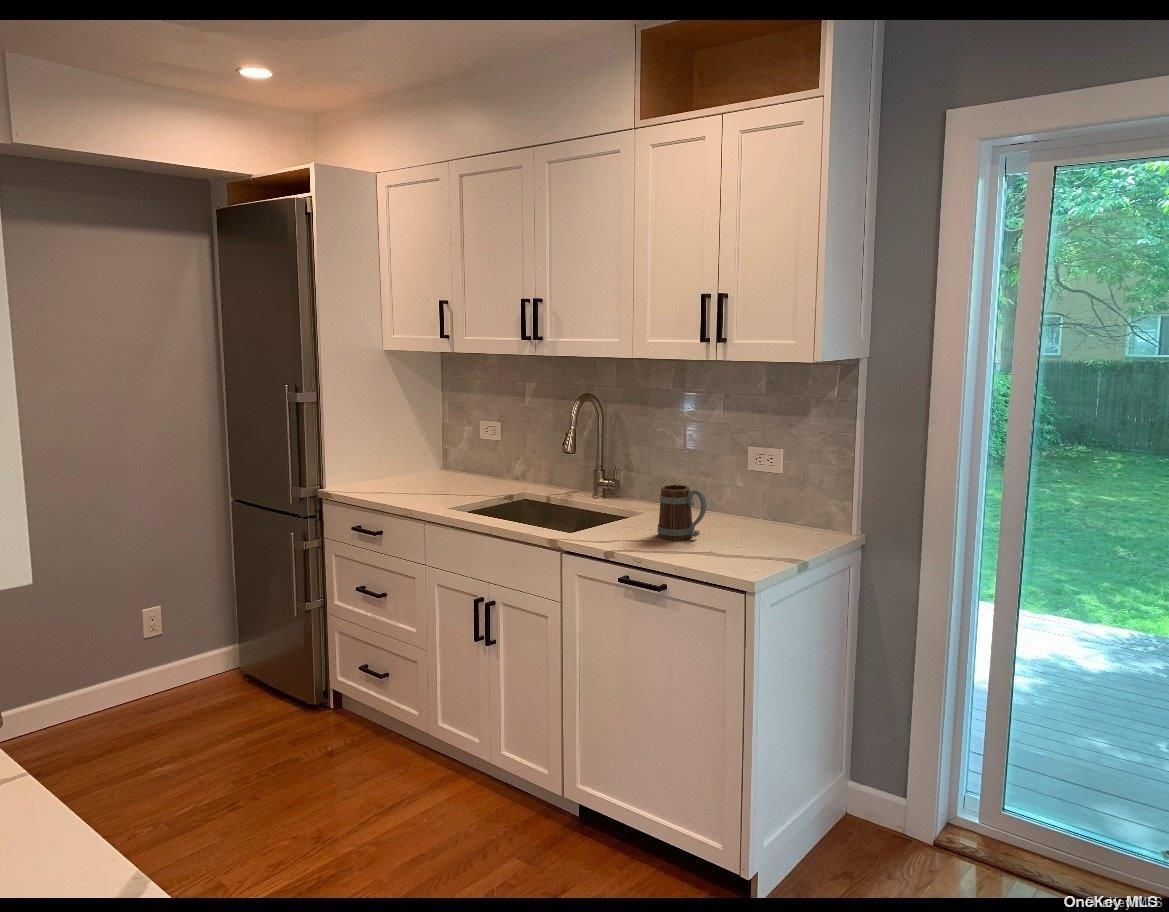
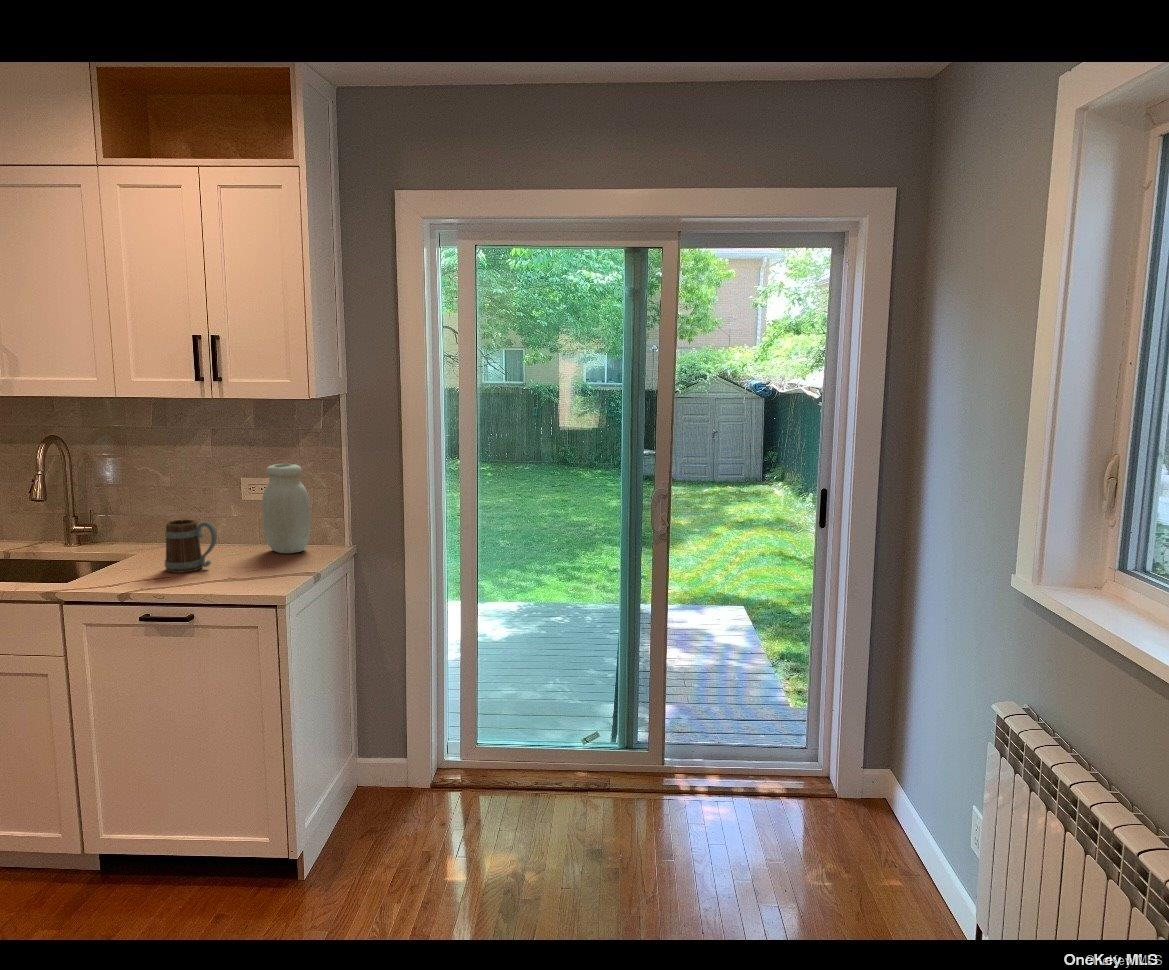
jar: none [761,434,812,534] -> present [262,464,311,553]

